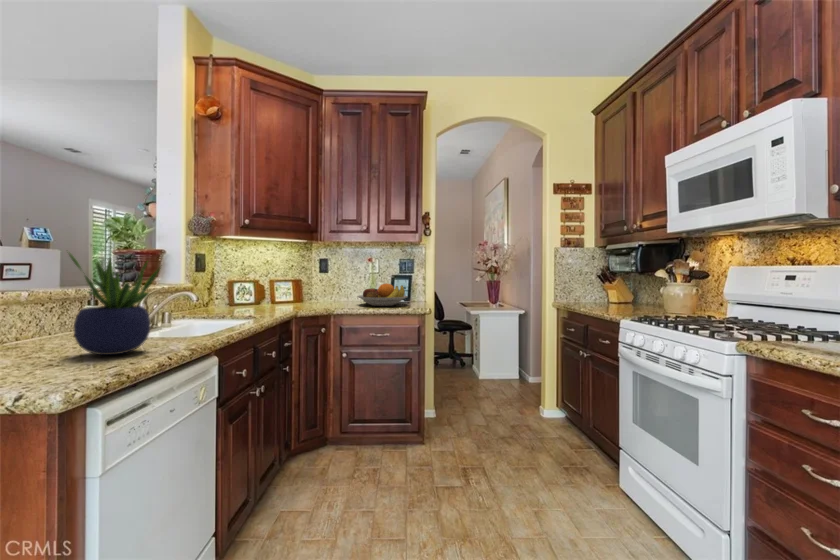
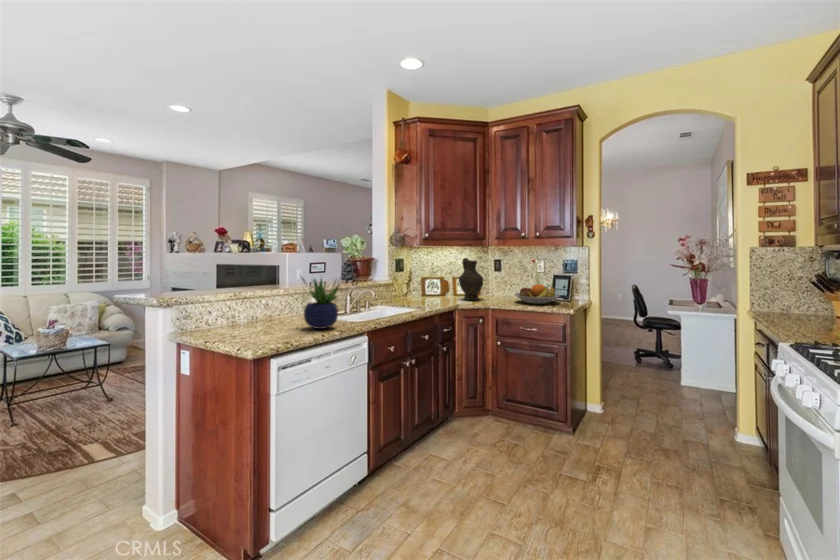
decorative vase: none [287,254,318,306] -> present [459,258,483,300]

